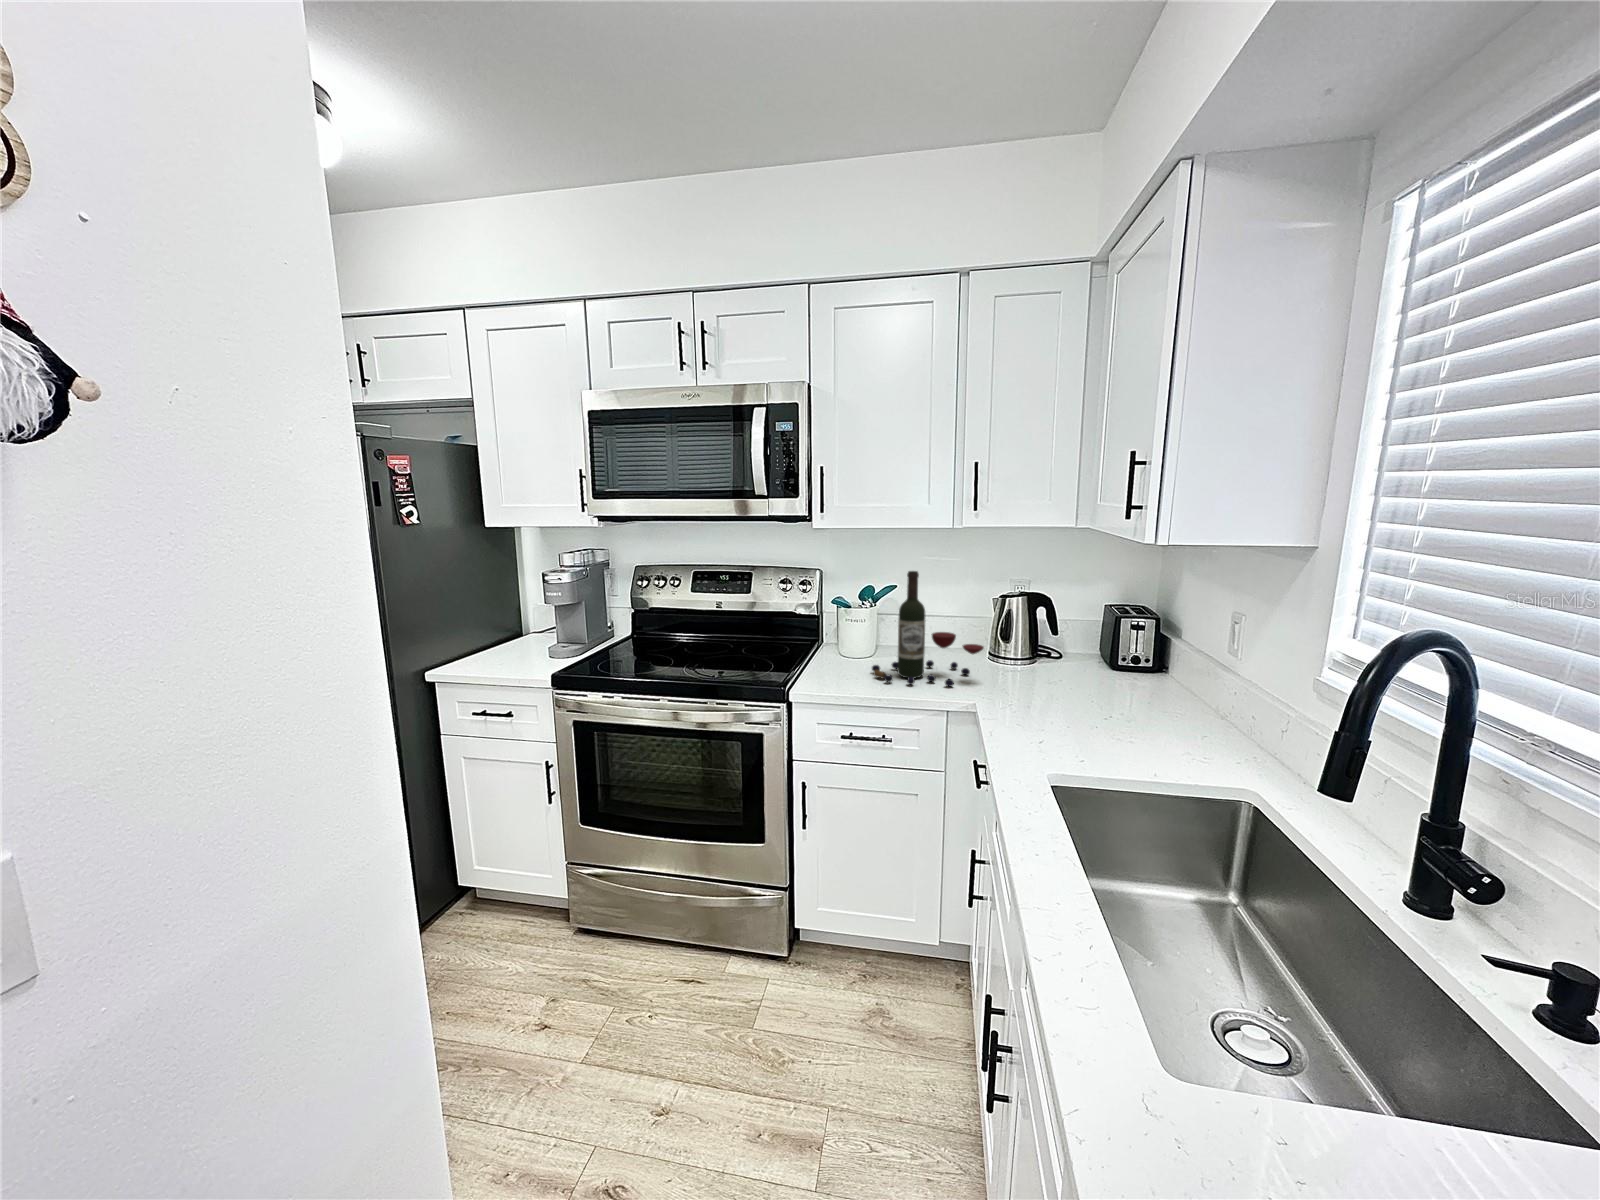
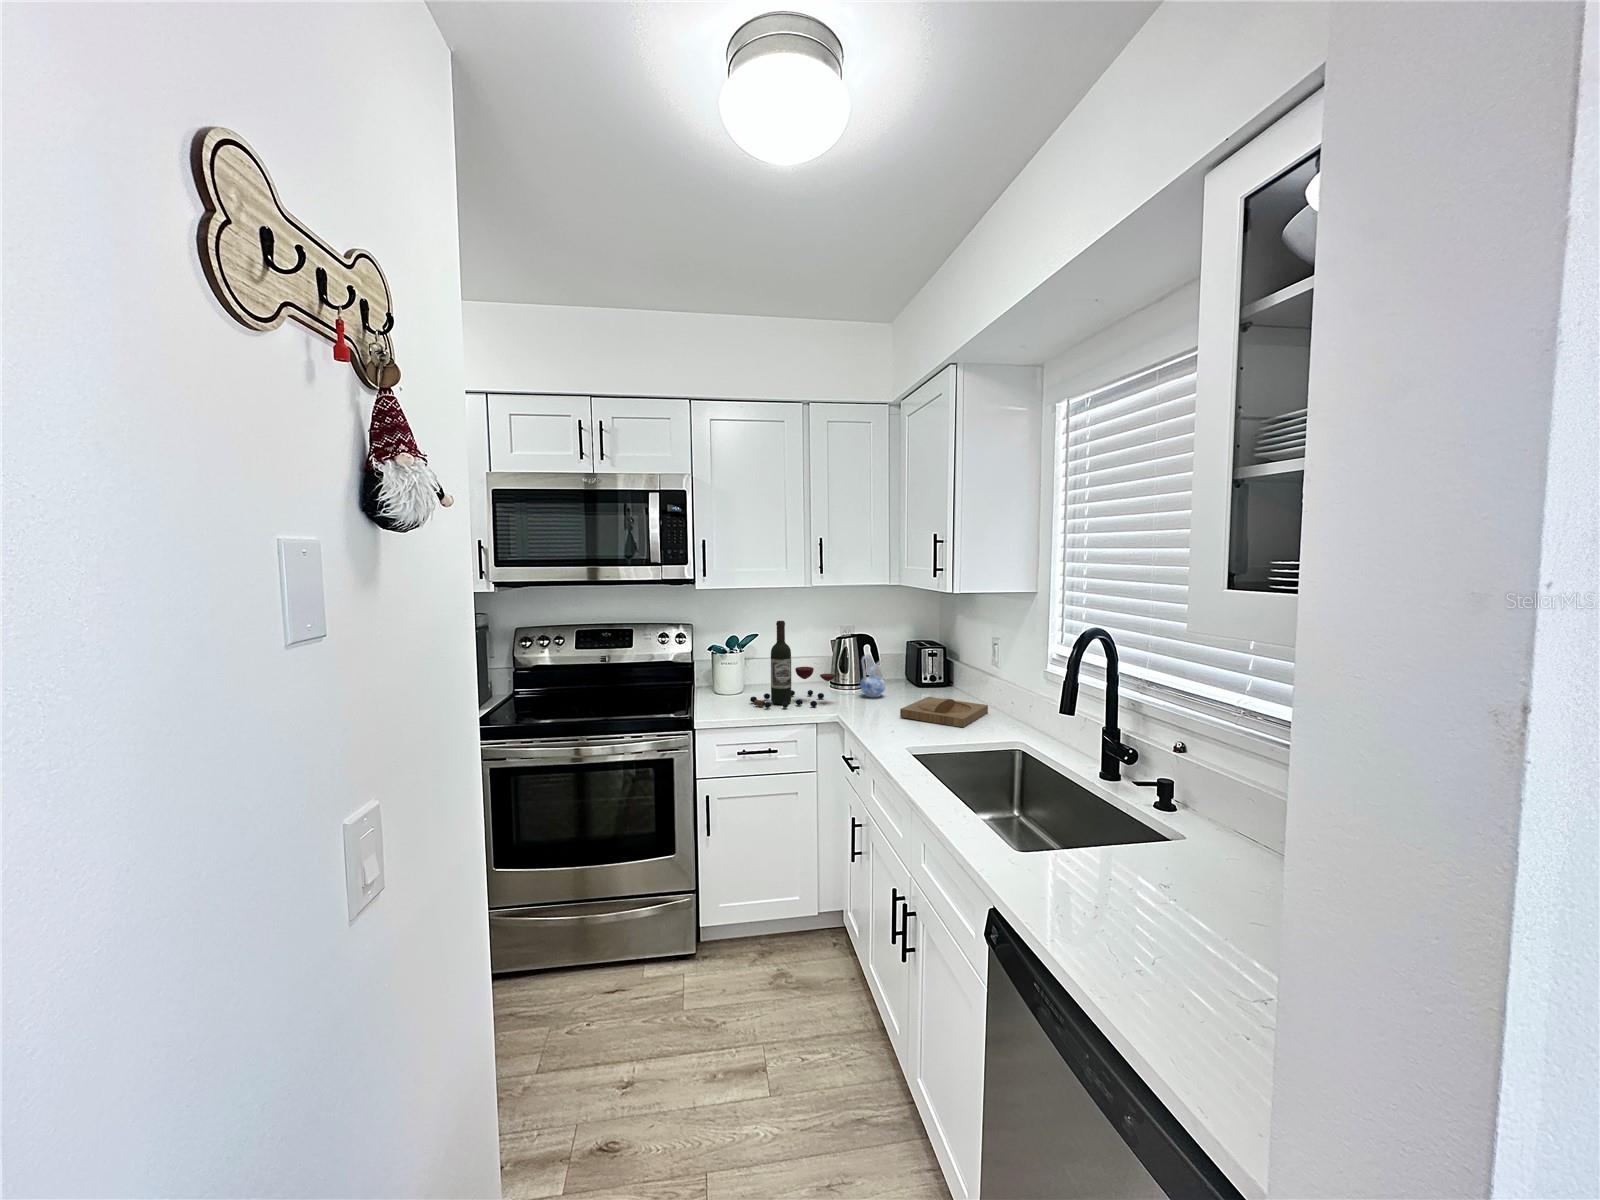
ceramic pitcher: none [1022,623,1058,681] -> present [860,655,885,697]
tray: none [1064,690,1212,749] -> present [900,697,988,727]

